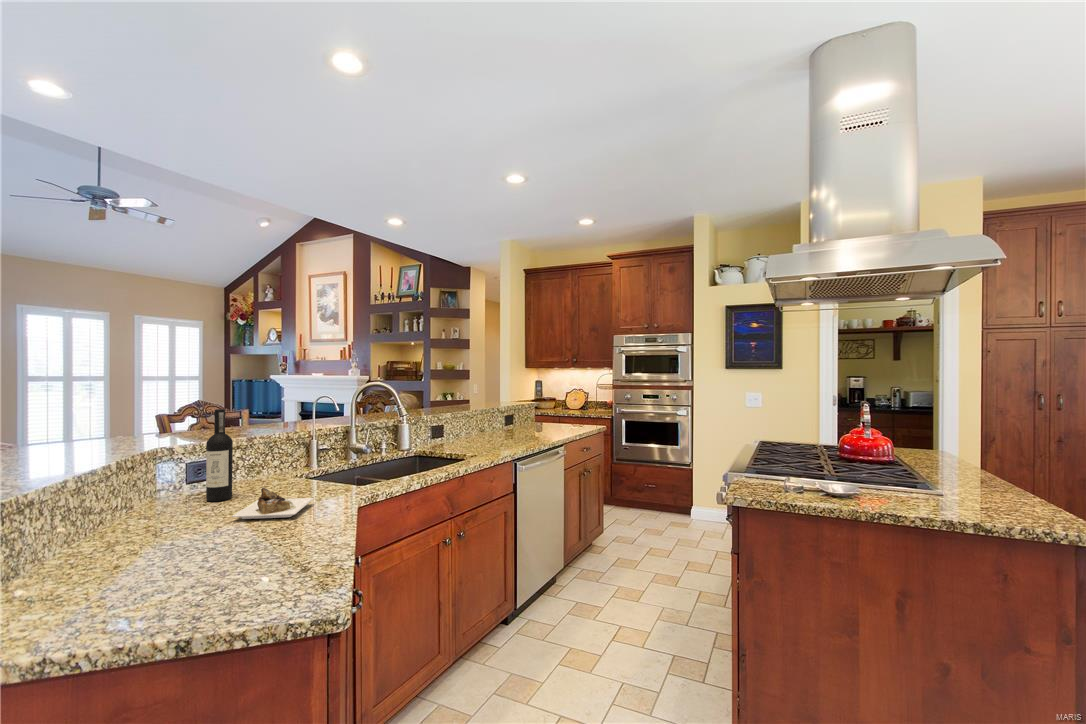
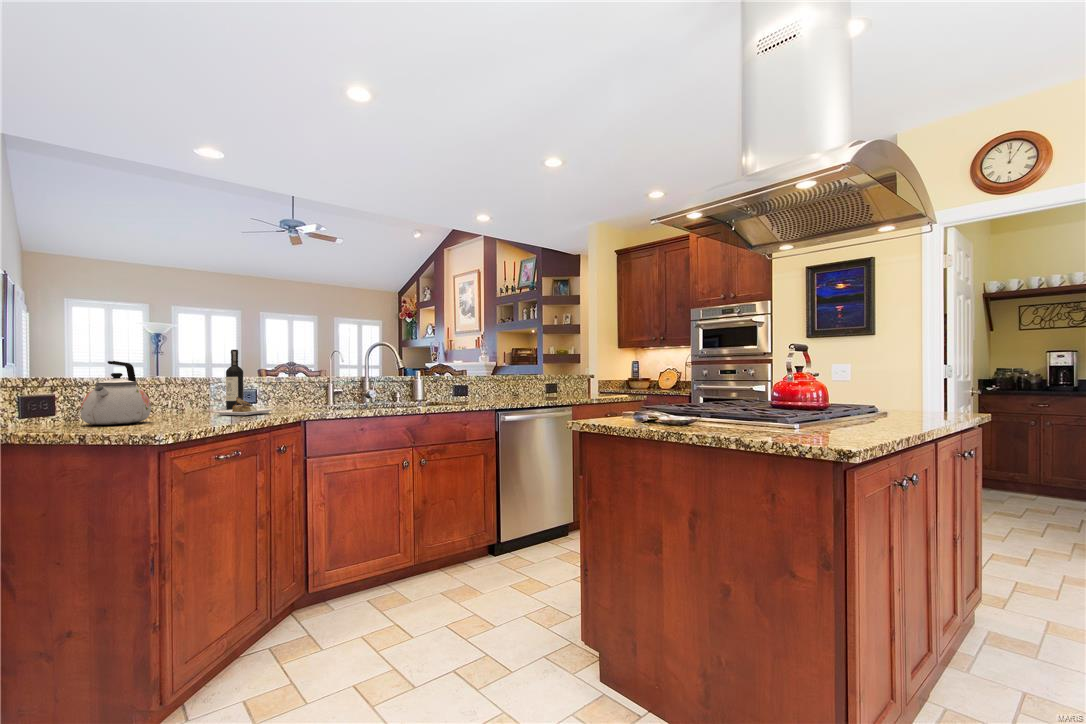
kettle: none [61,464,185,588] -> present [80,361,151,425]

